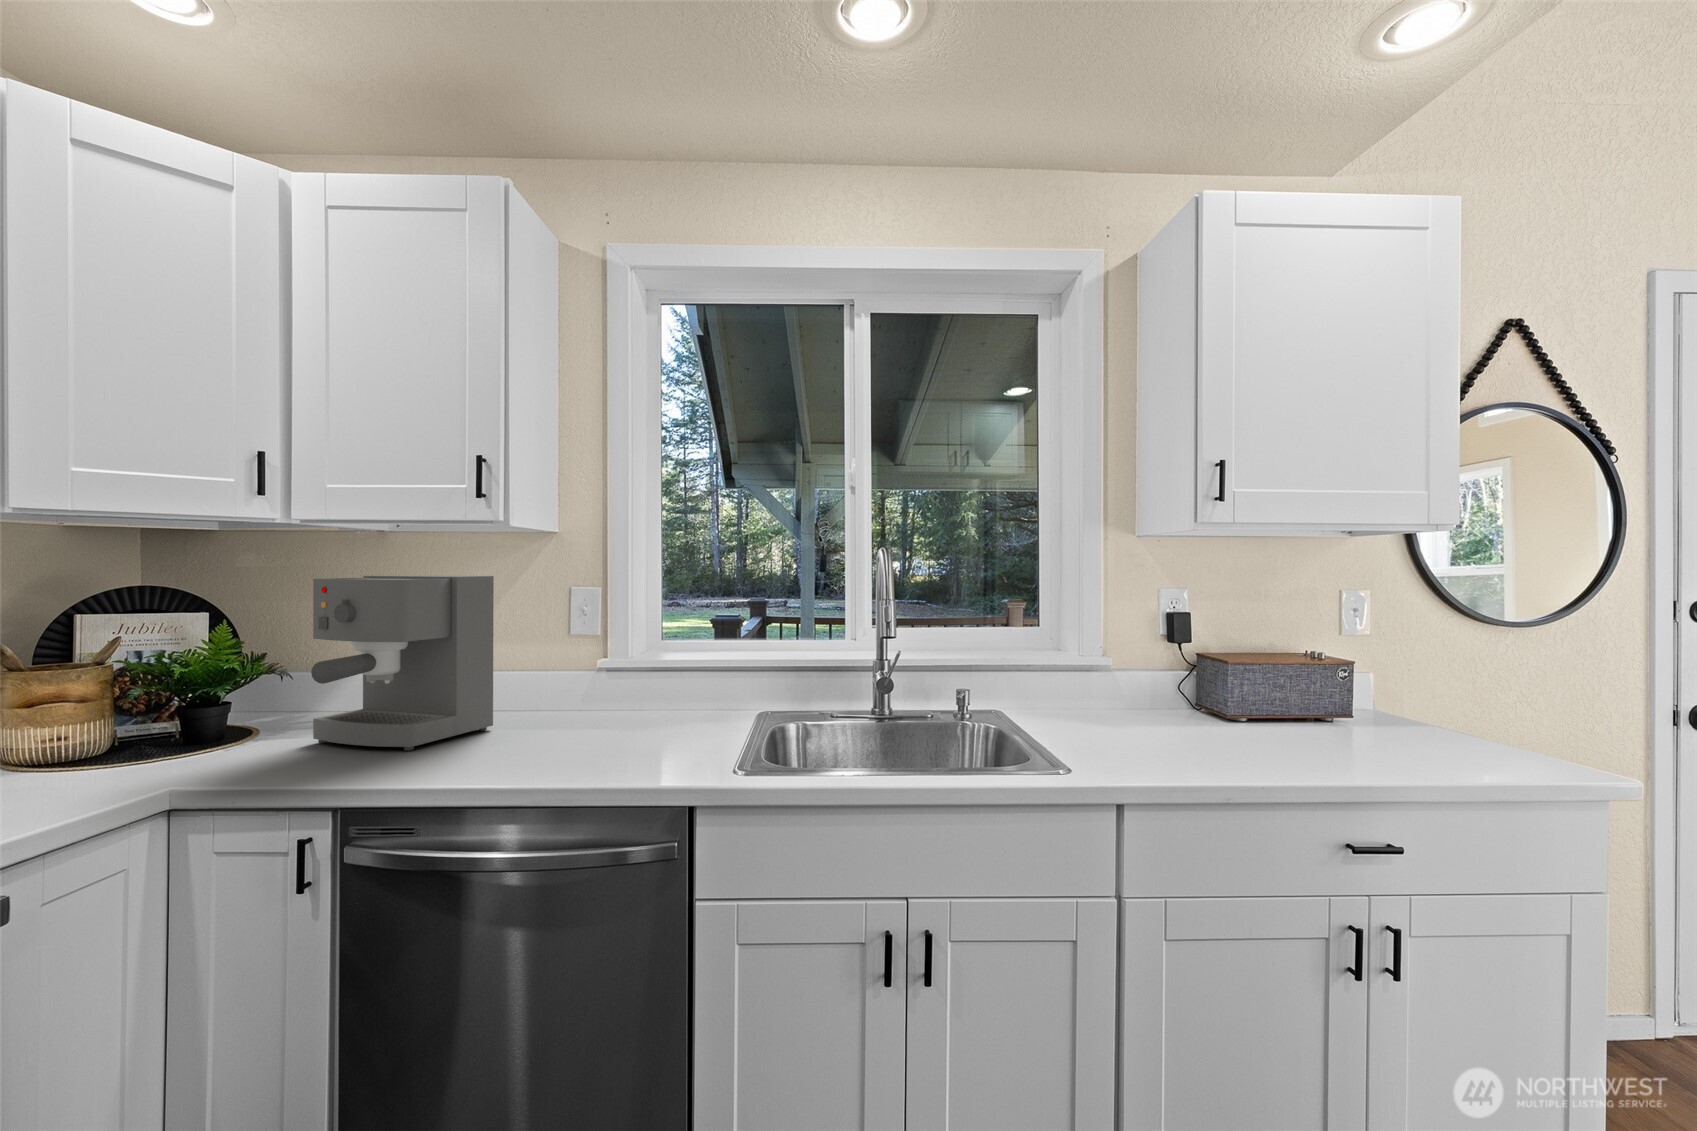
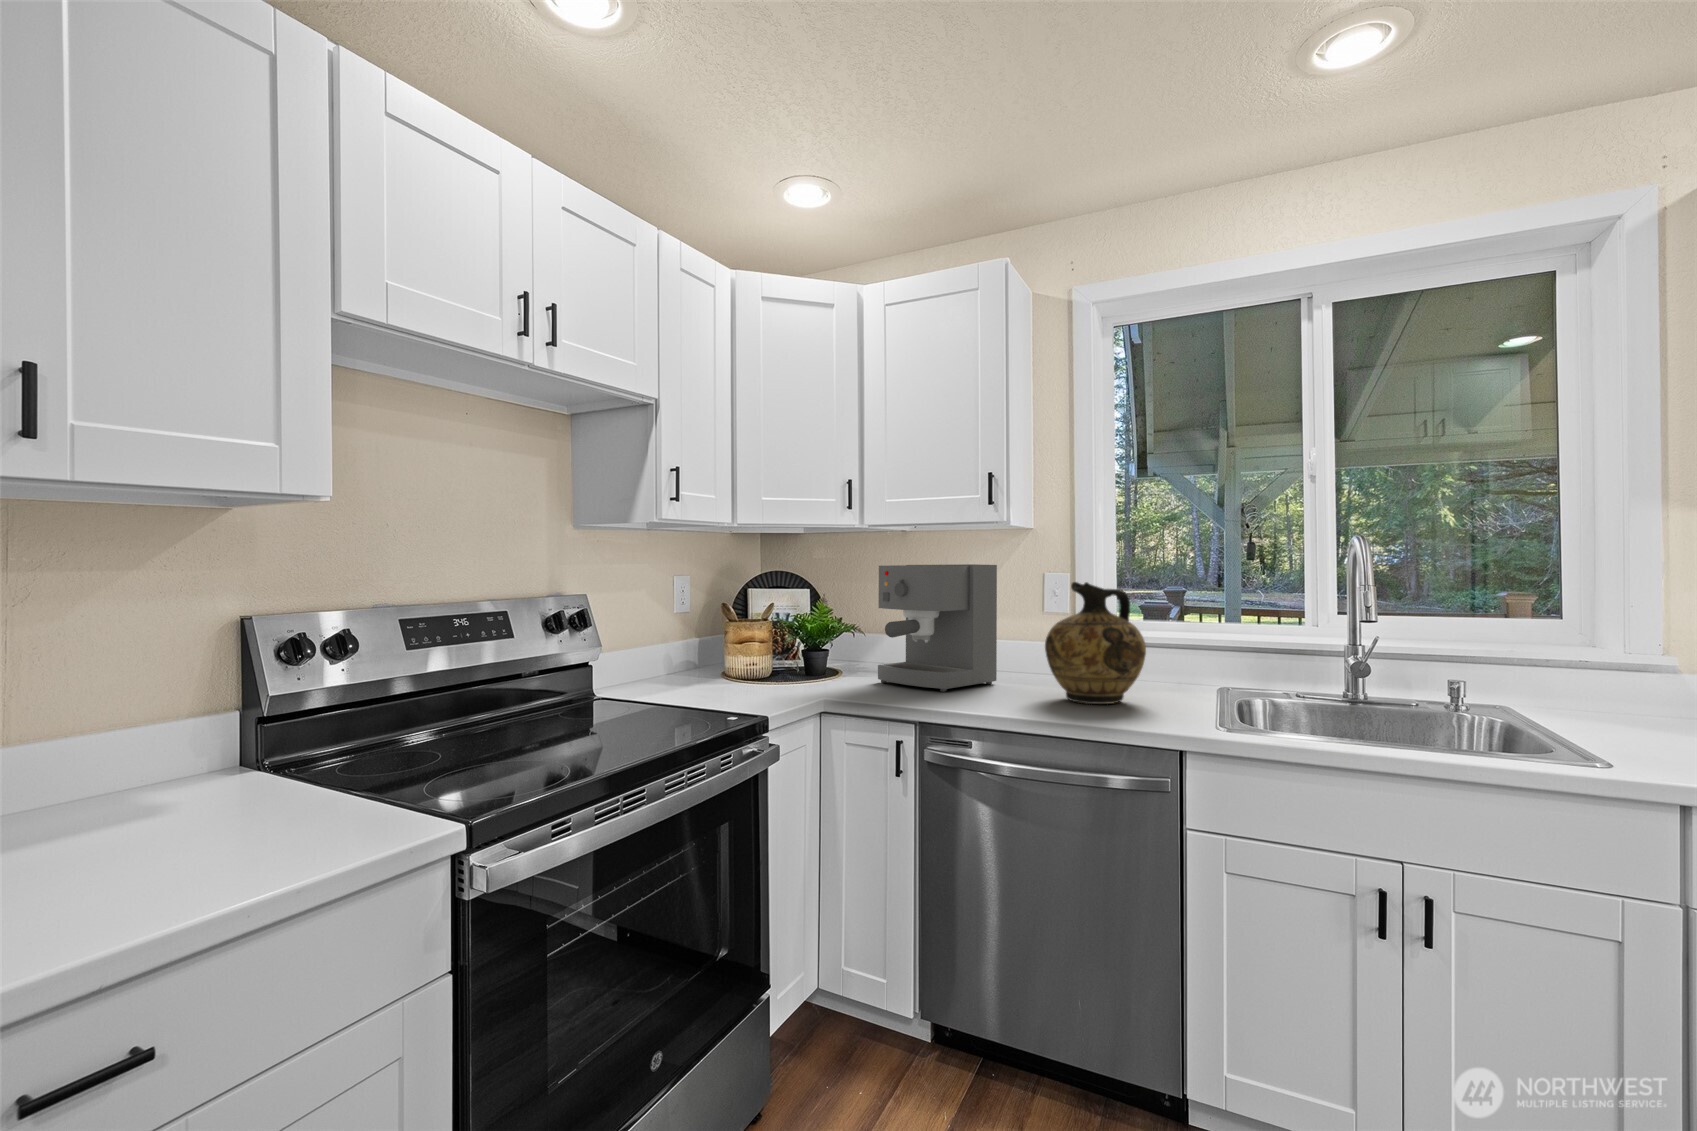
ceramic jug: none [547,600,669,751] -> present [1045,582,1146,704]

